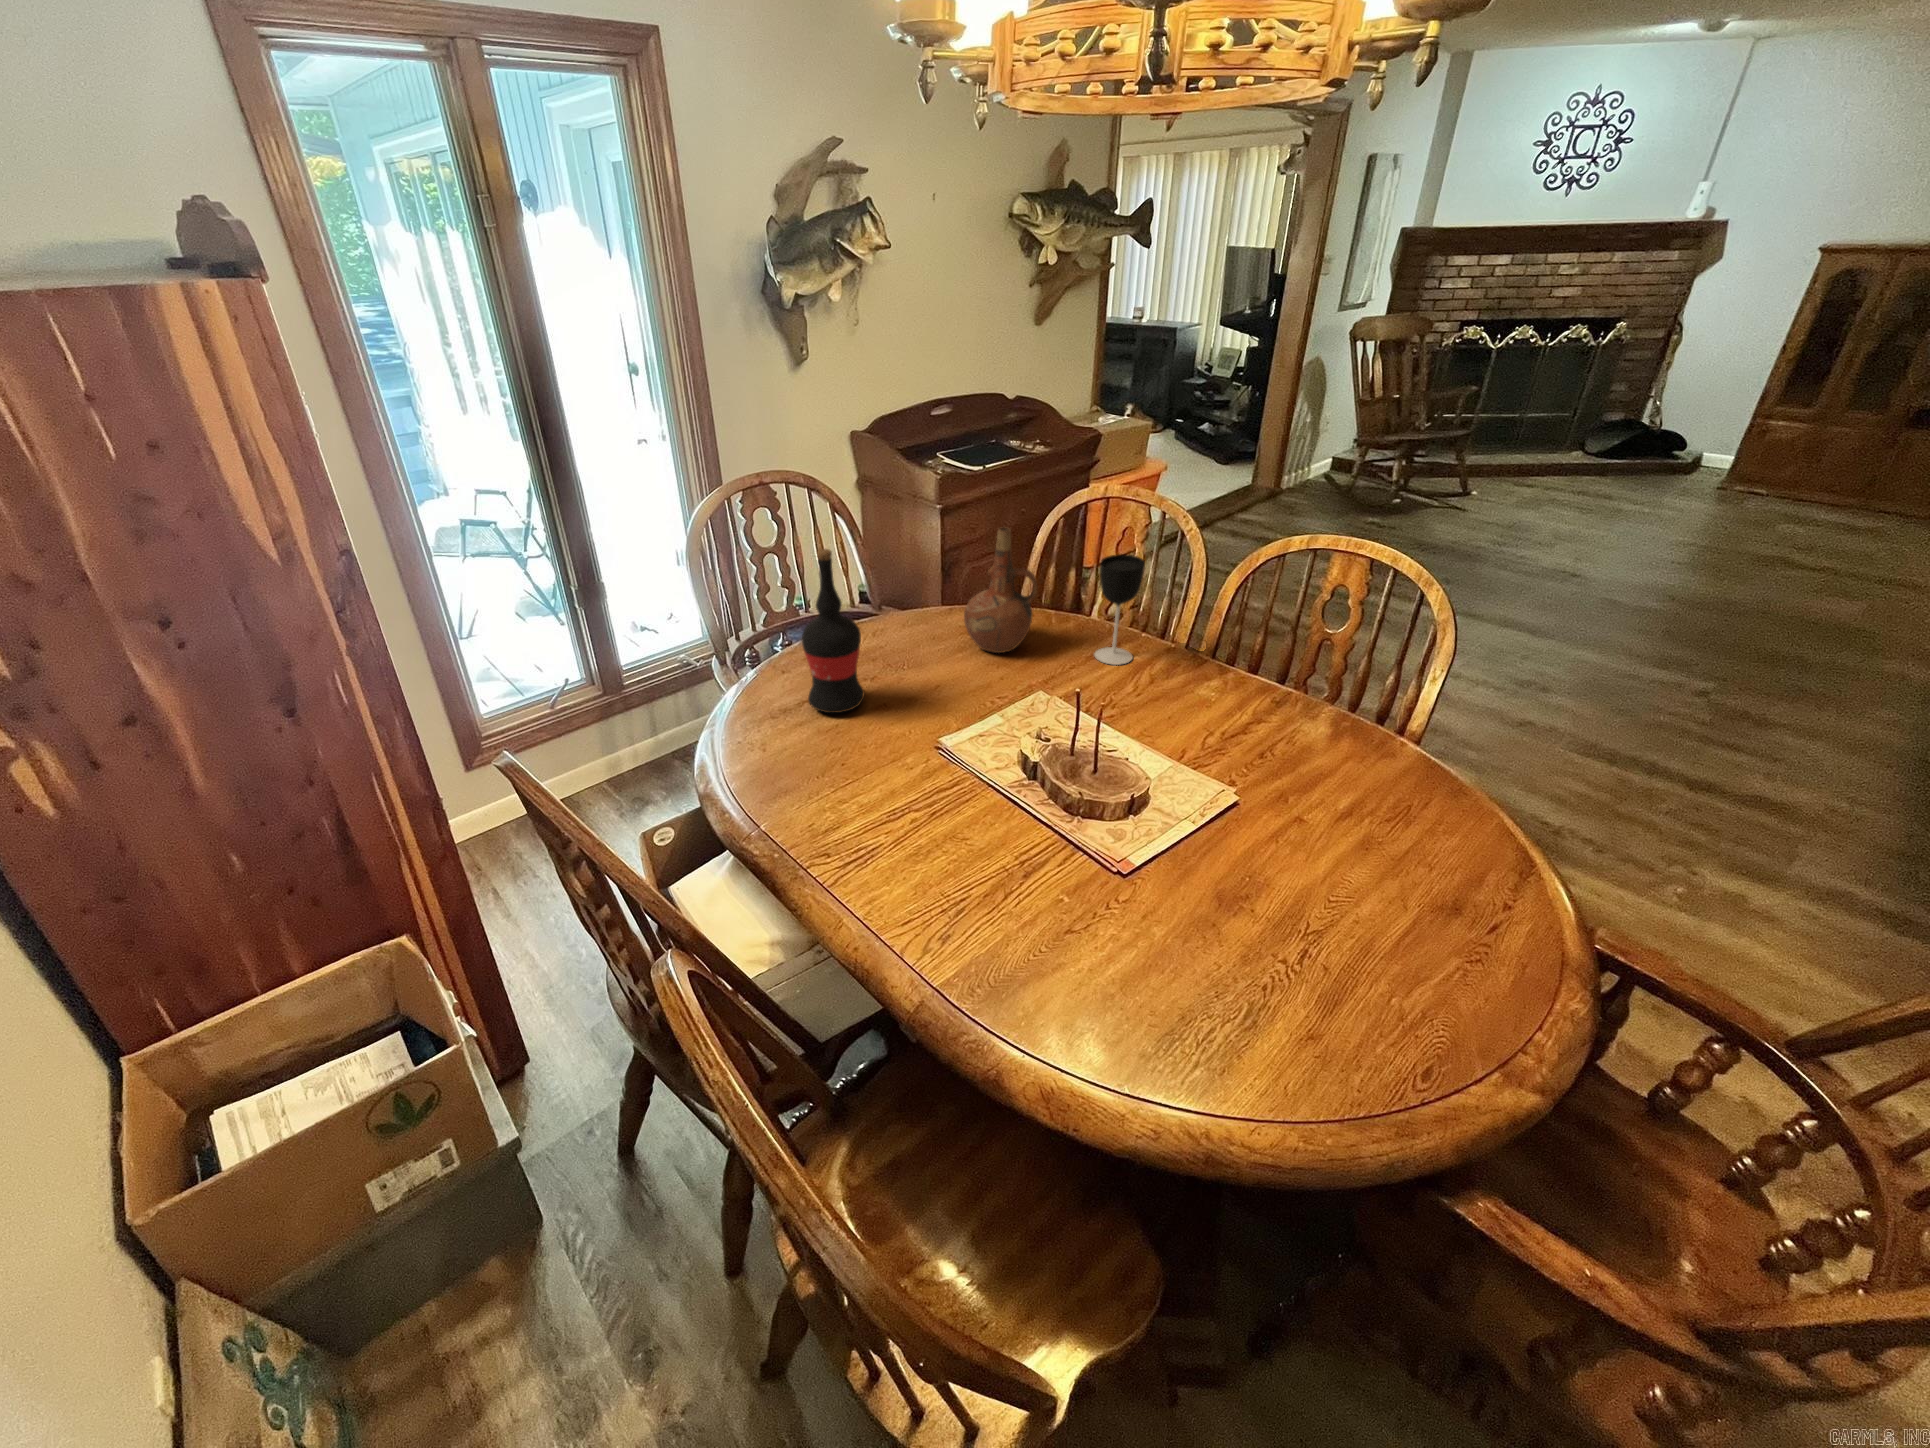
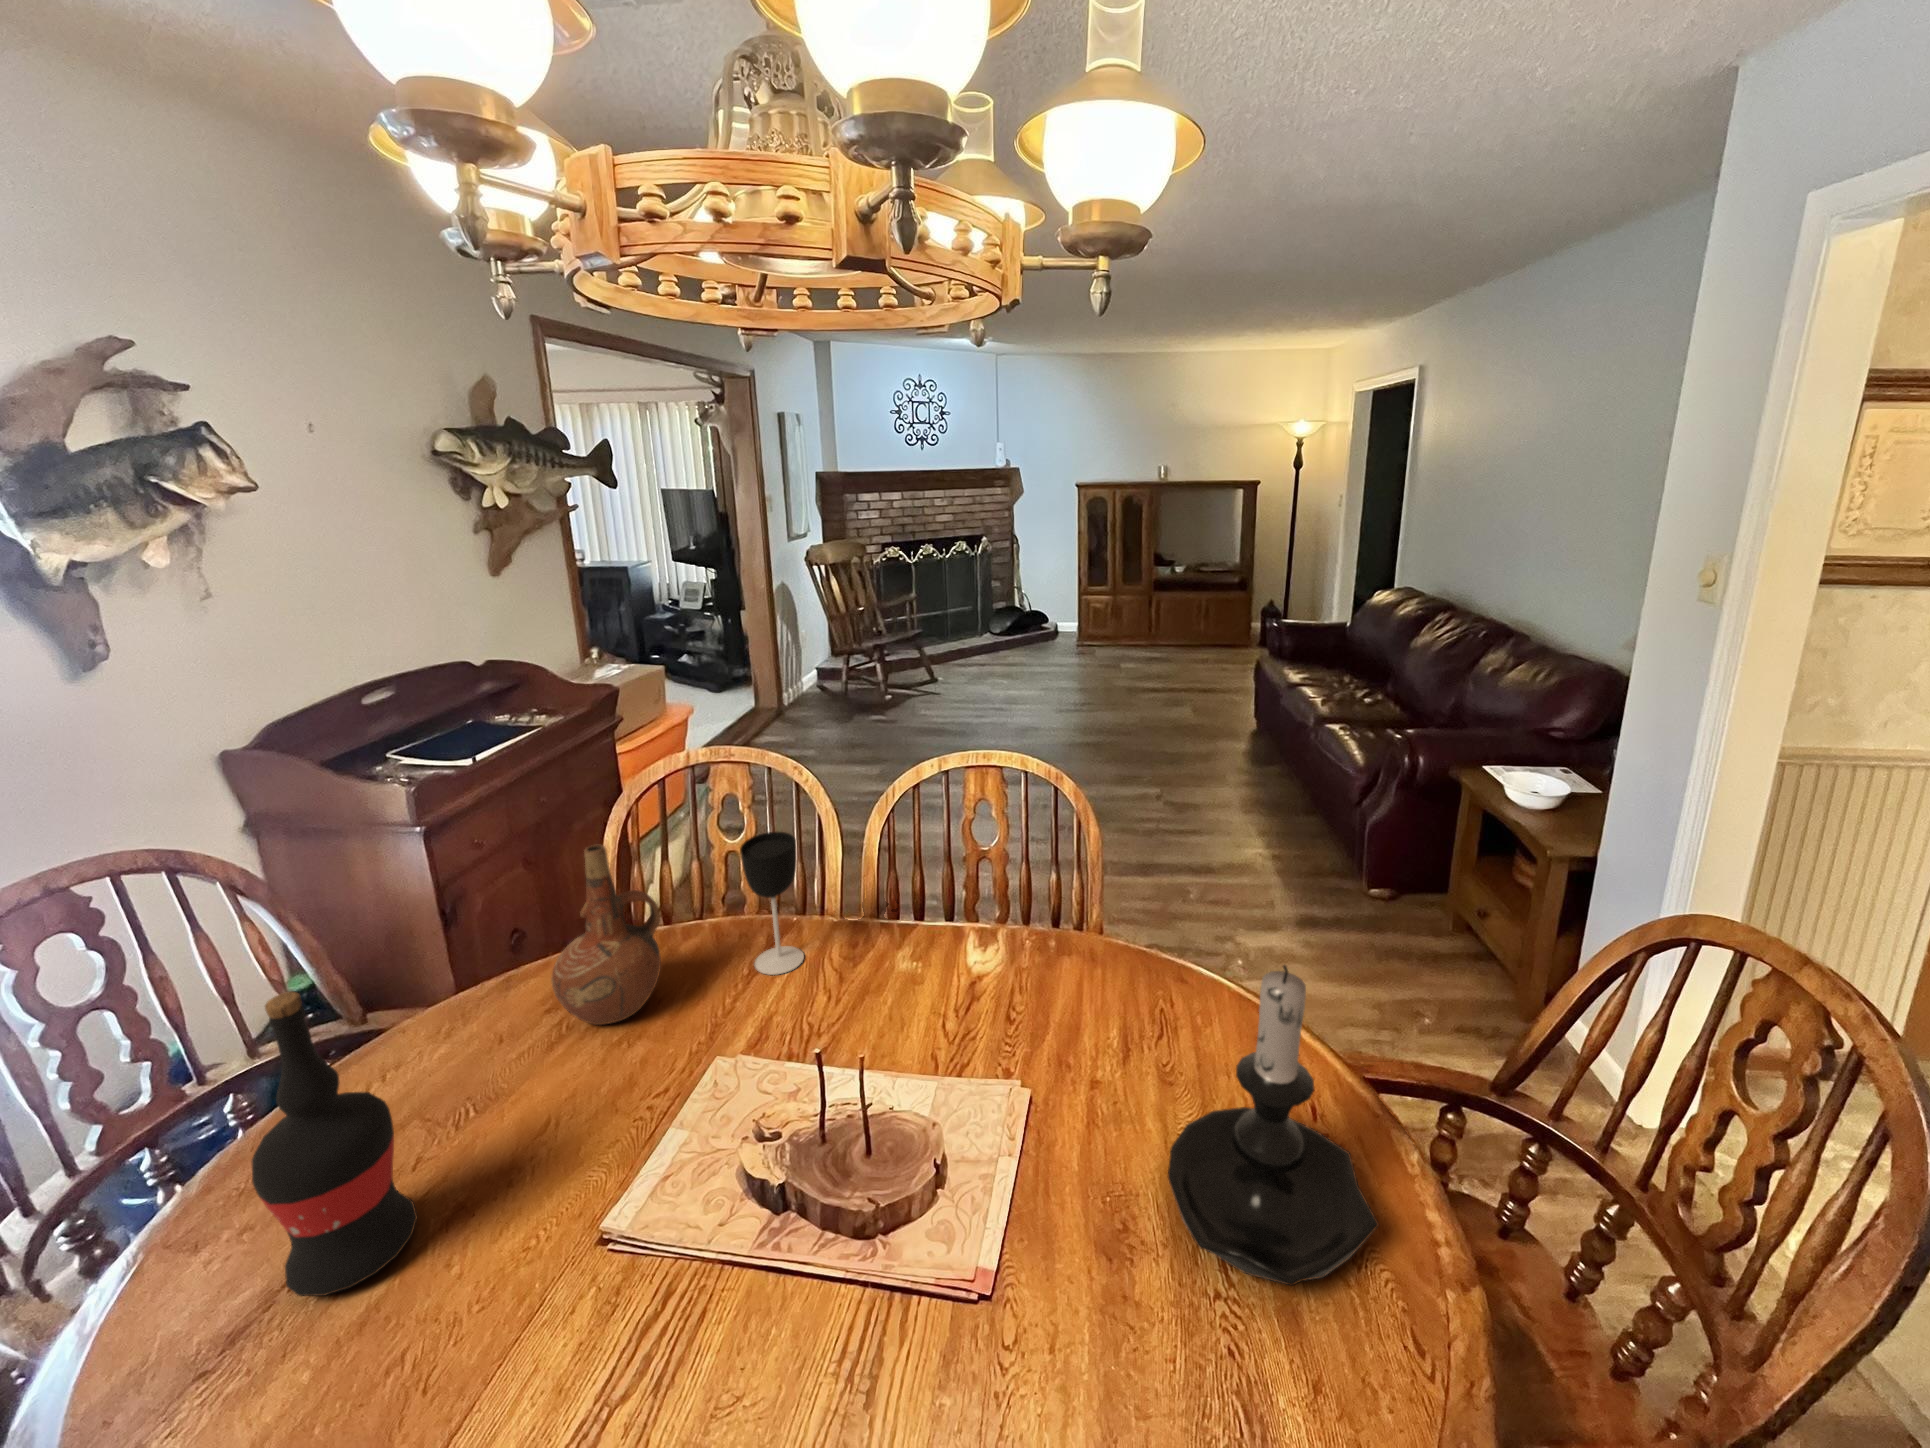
candle holder: none [1285,740,1487,999] -> present [1168,965,1379,1286]

